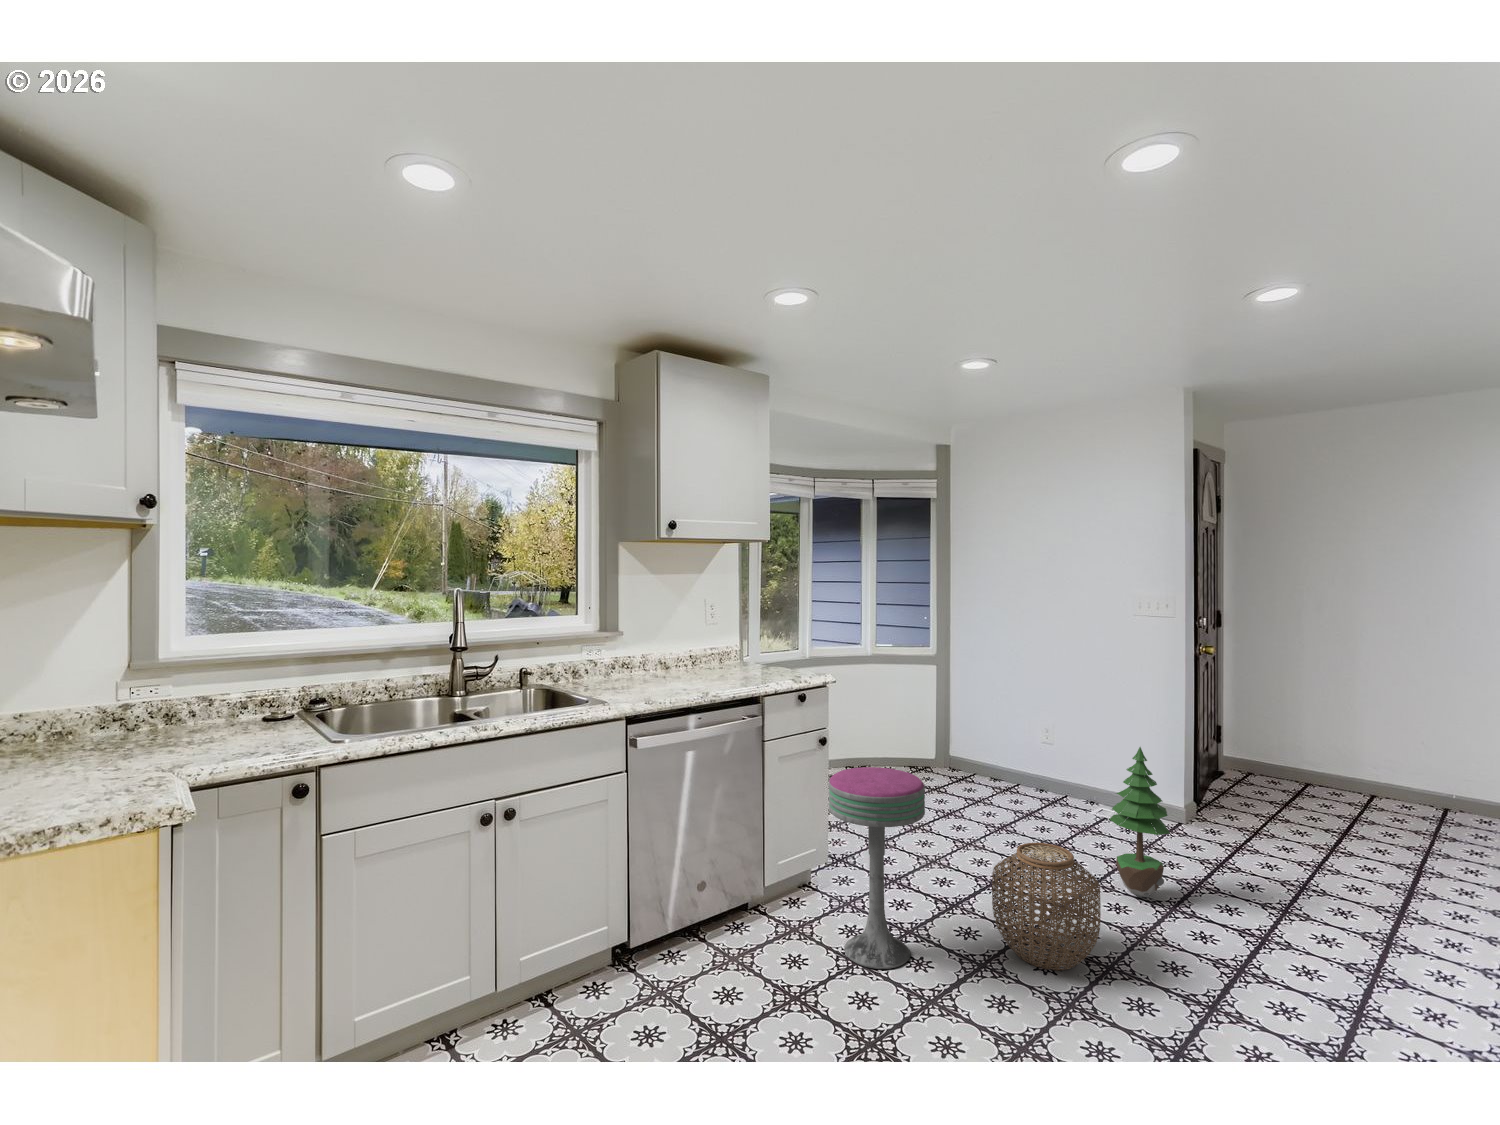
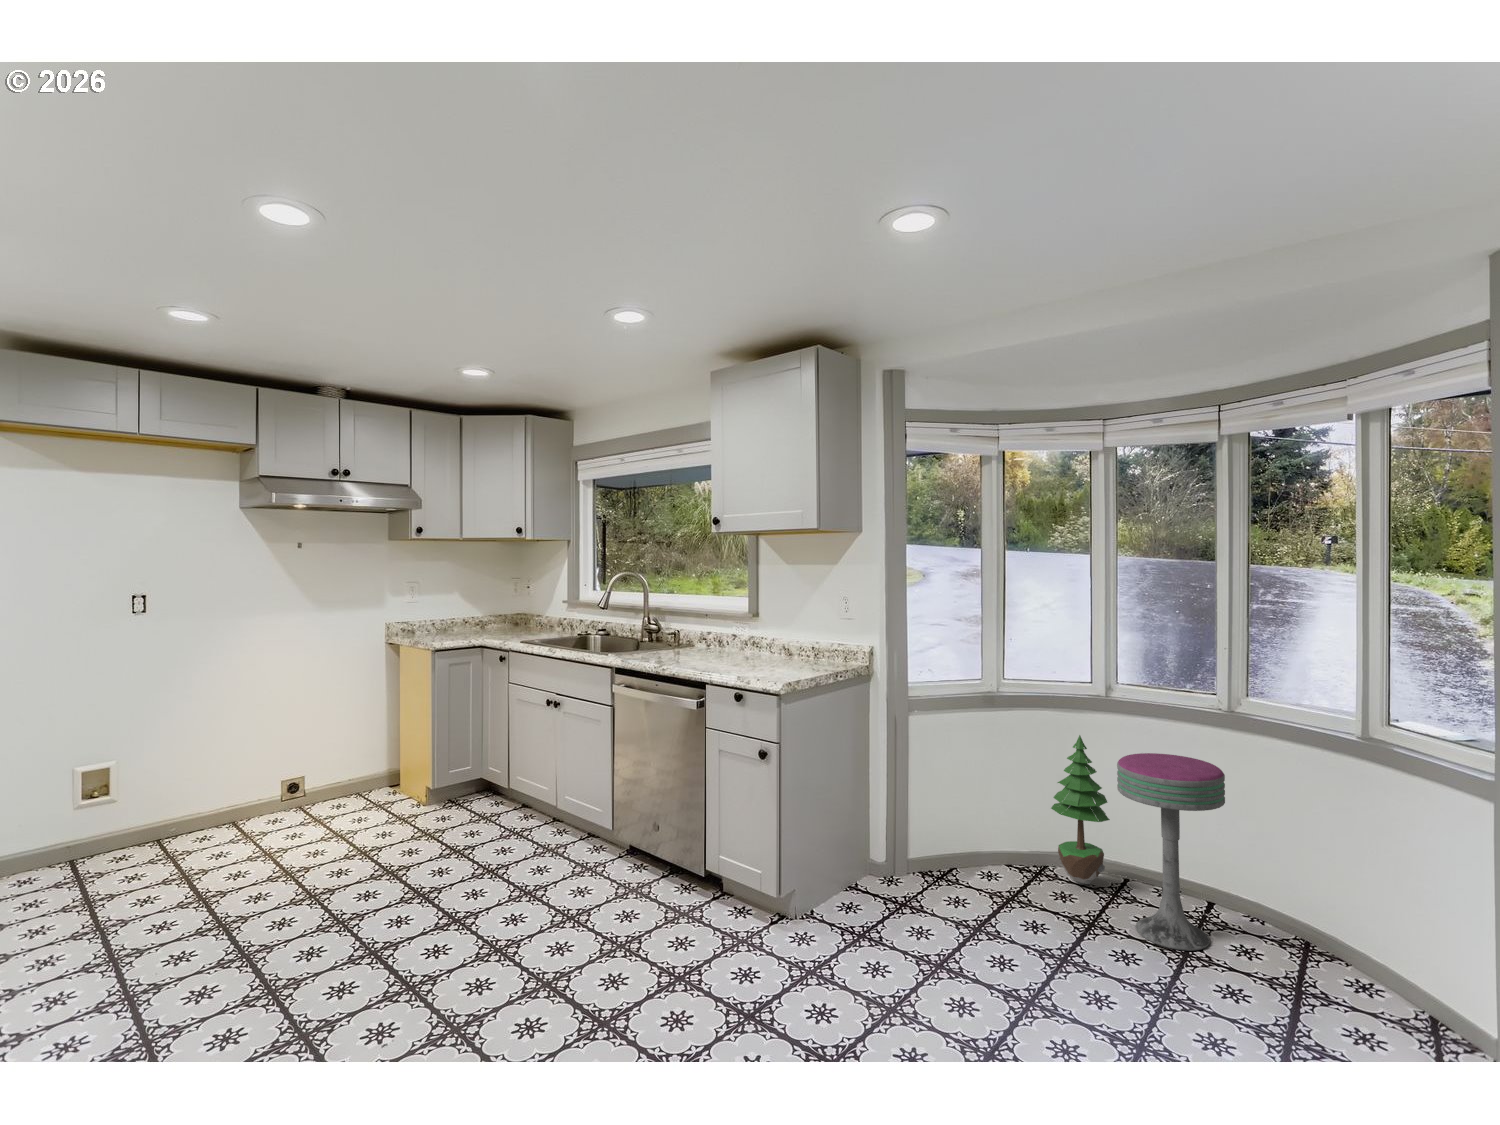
bar stool: present [828,767,925,969] -> present [1117,753,1225,951]
woven basket: present [992,843,1100,971] -> none [945,837,1054,967]

